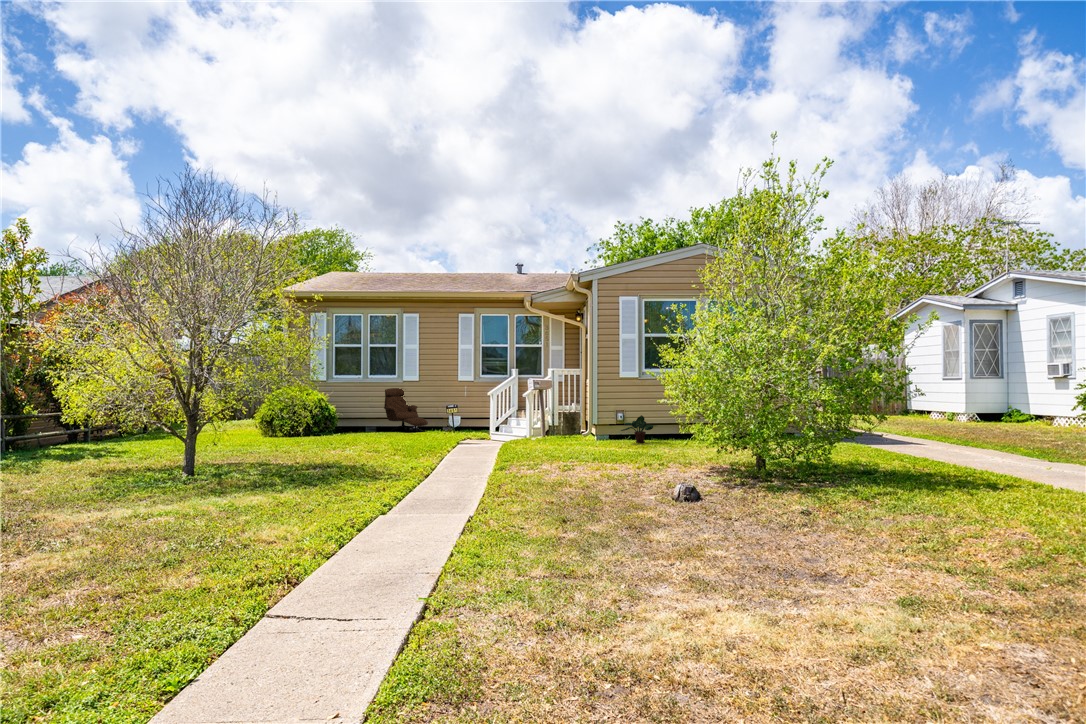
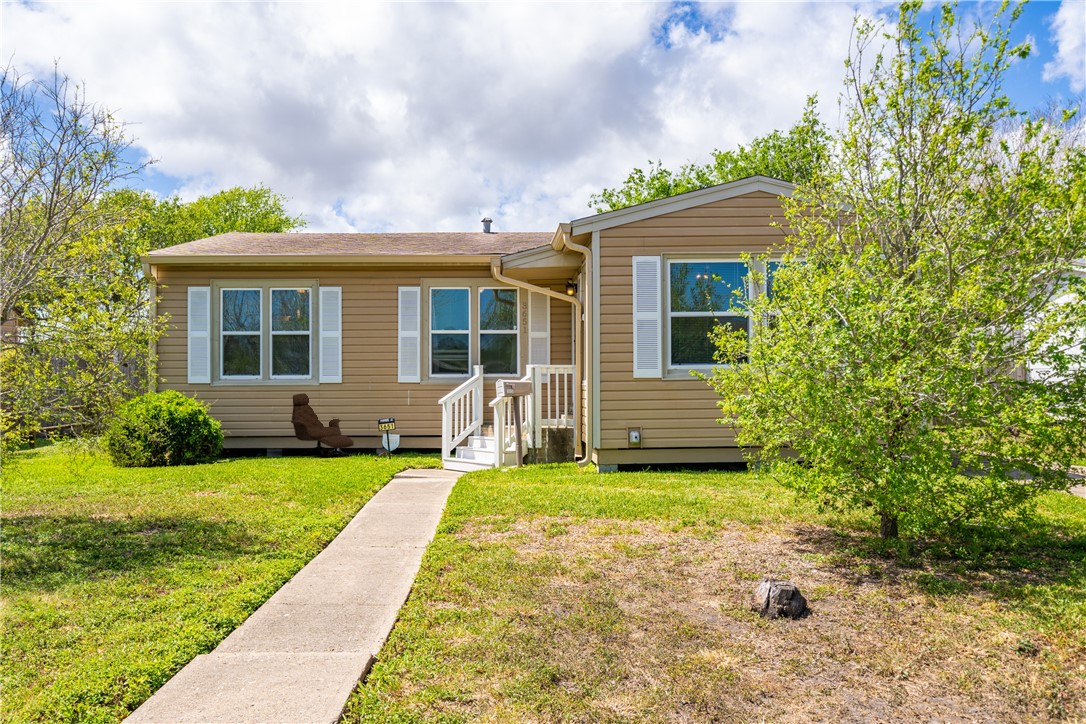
potted plant: present [621,415,656,443] -> none [635,434,695,475]

